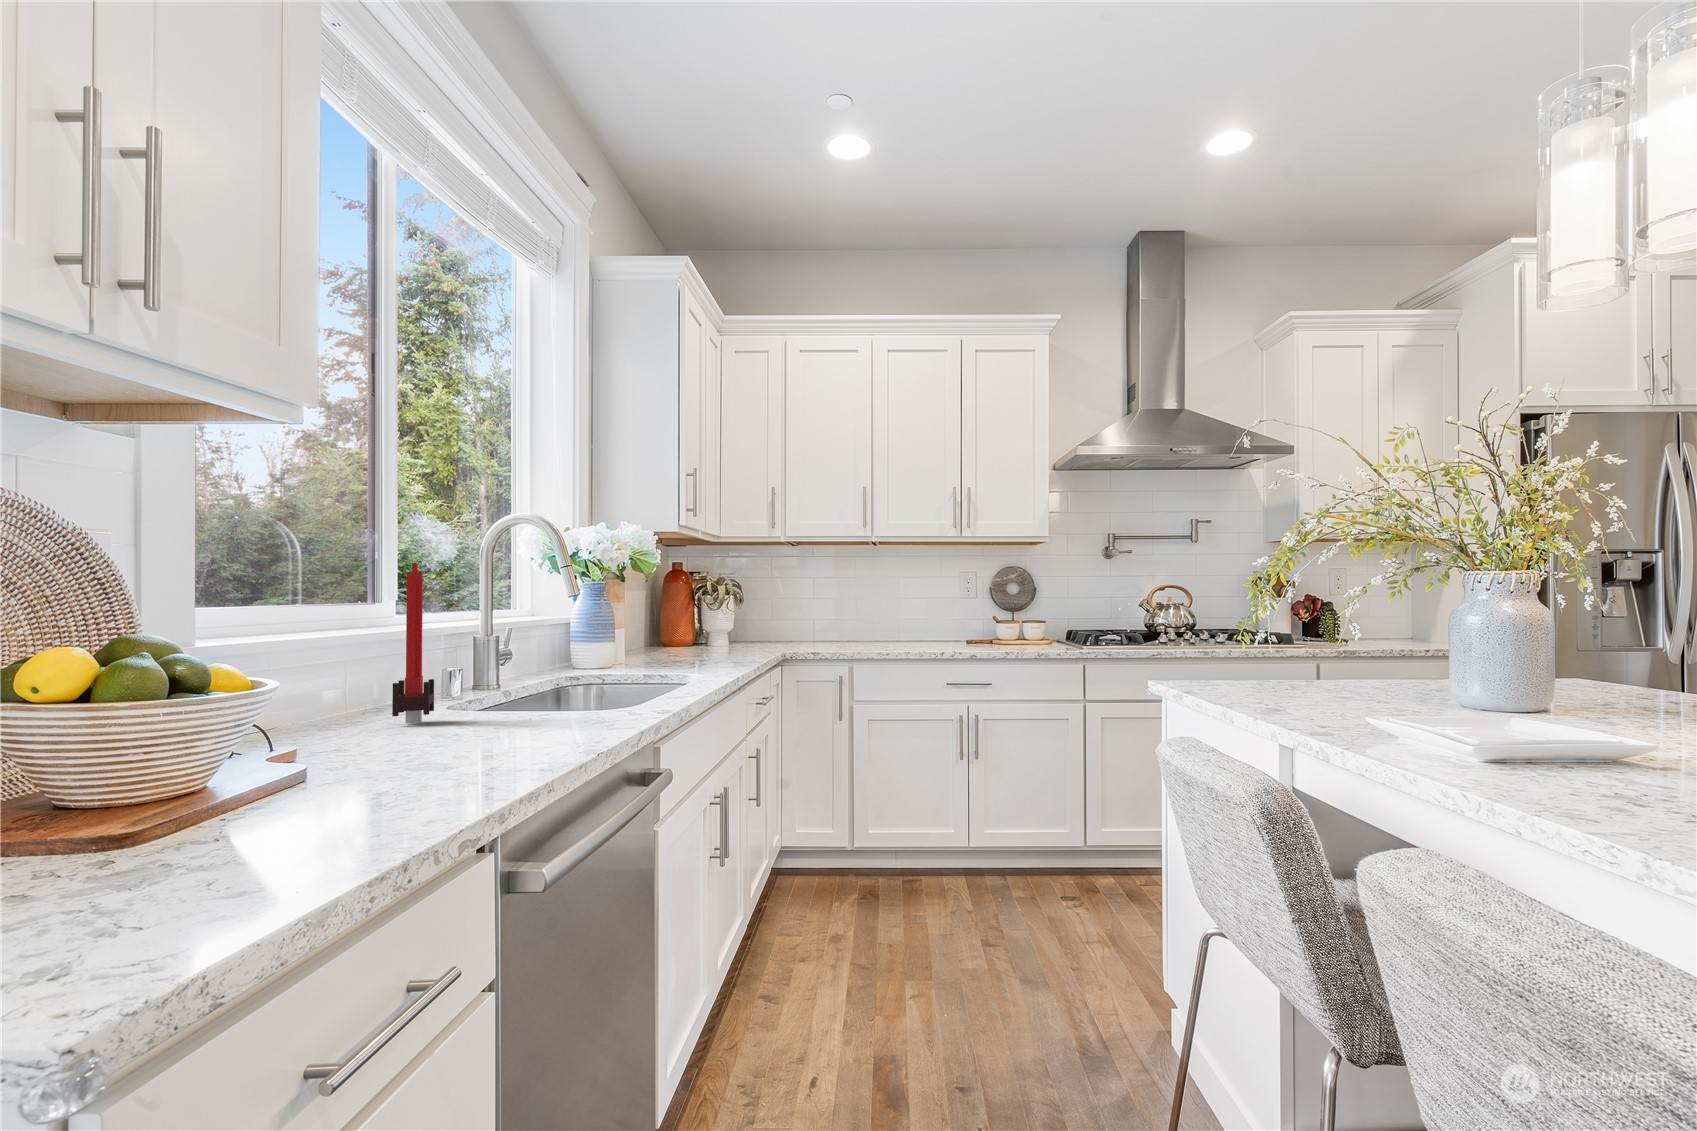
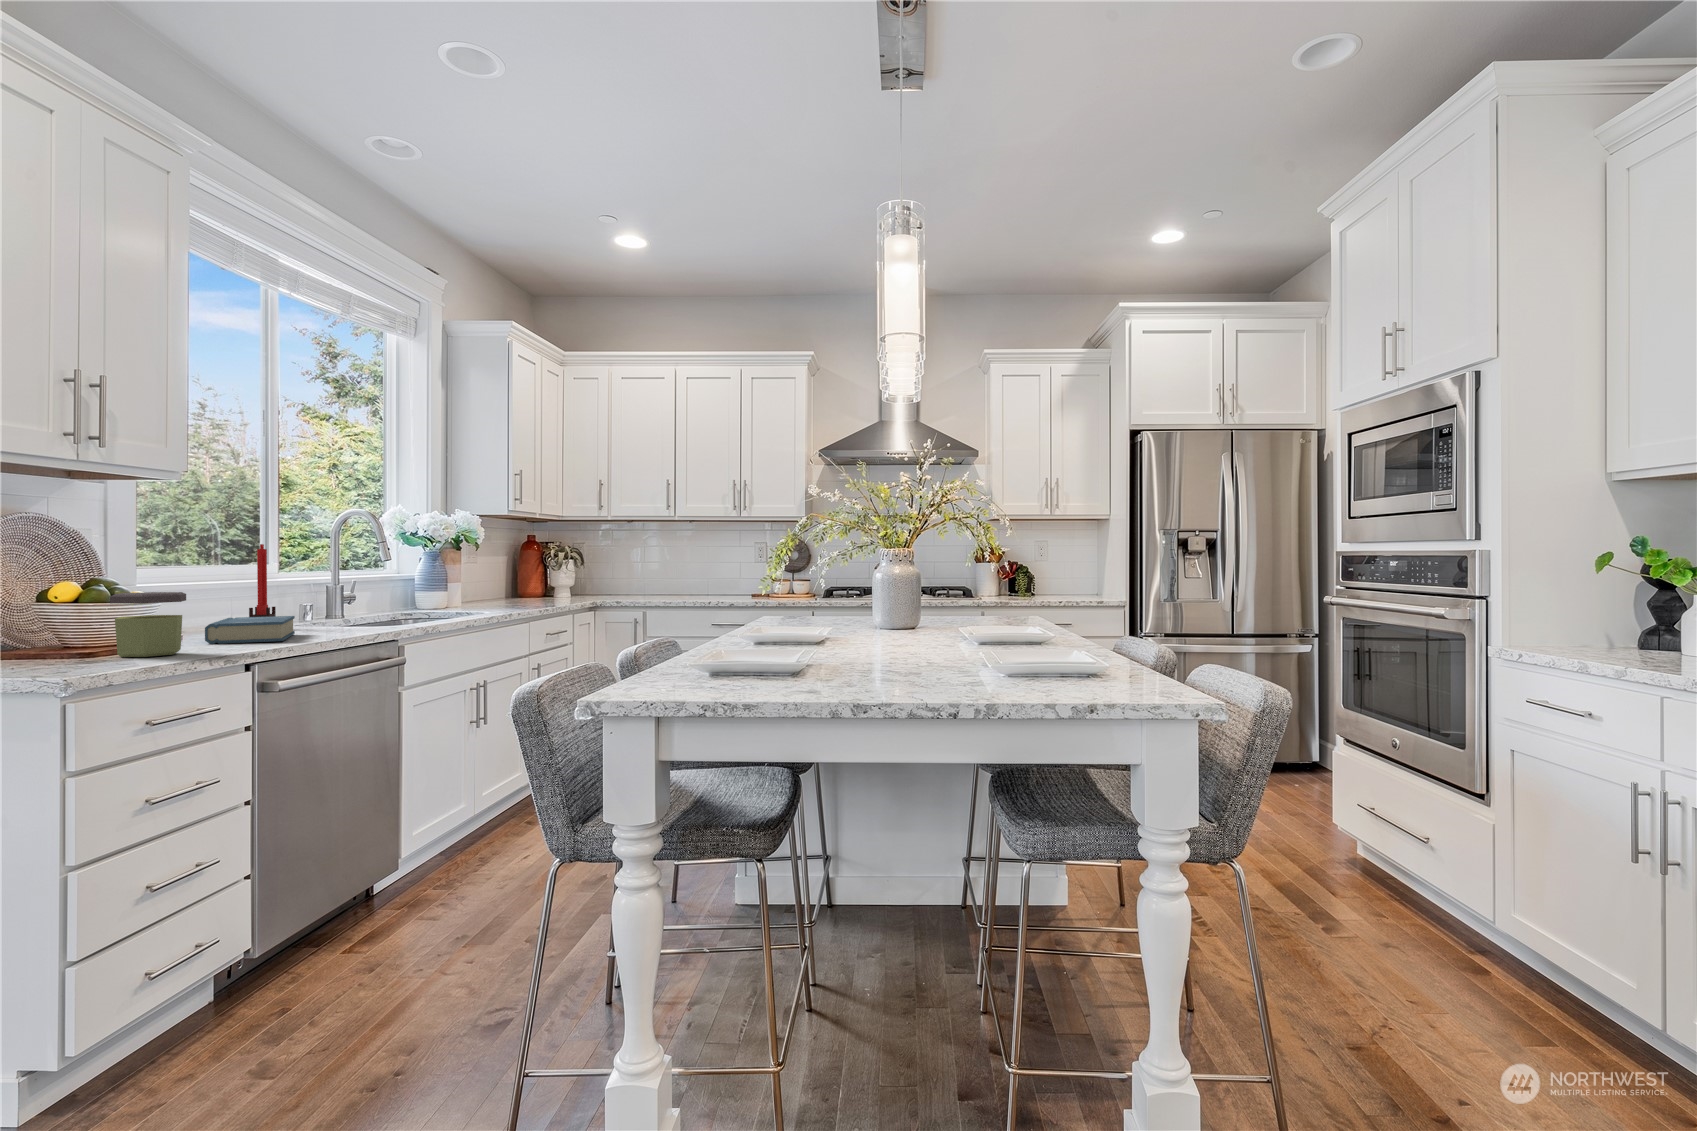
jar: none [175,667,355,853] -> present [110,592,186,657]
hardback book: none [359,701,514,777] -> present [205,616,295,644]

